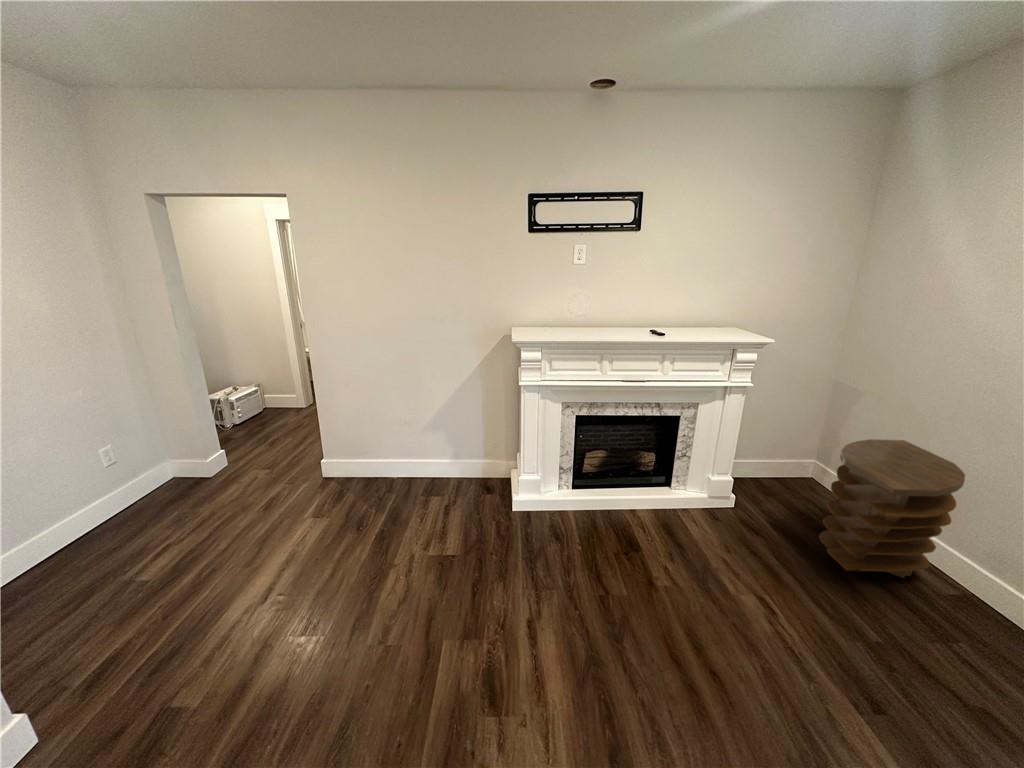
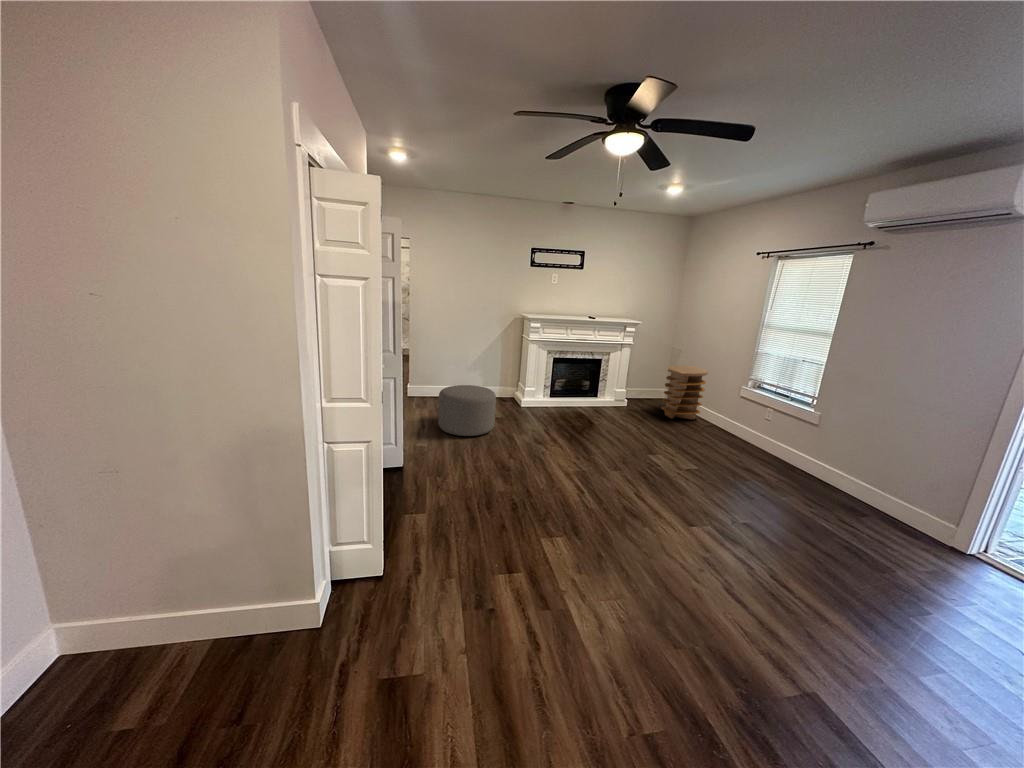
ottoman: none [266,501,410,654] -> present [438,385,496,436]

